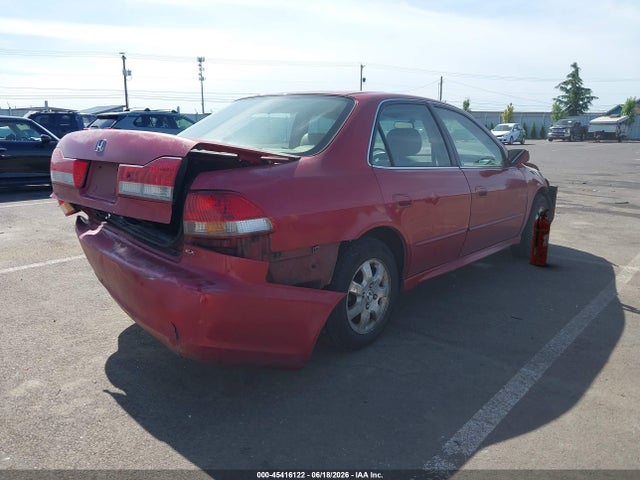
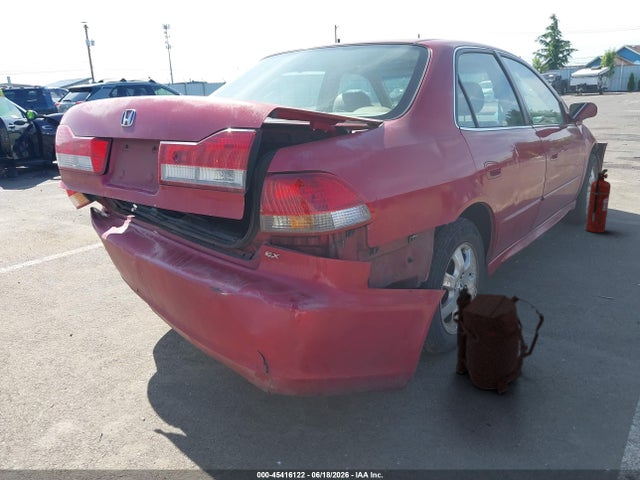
backpack: none [355,294,428,380] -> present [453,288,544,393]

